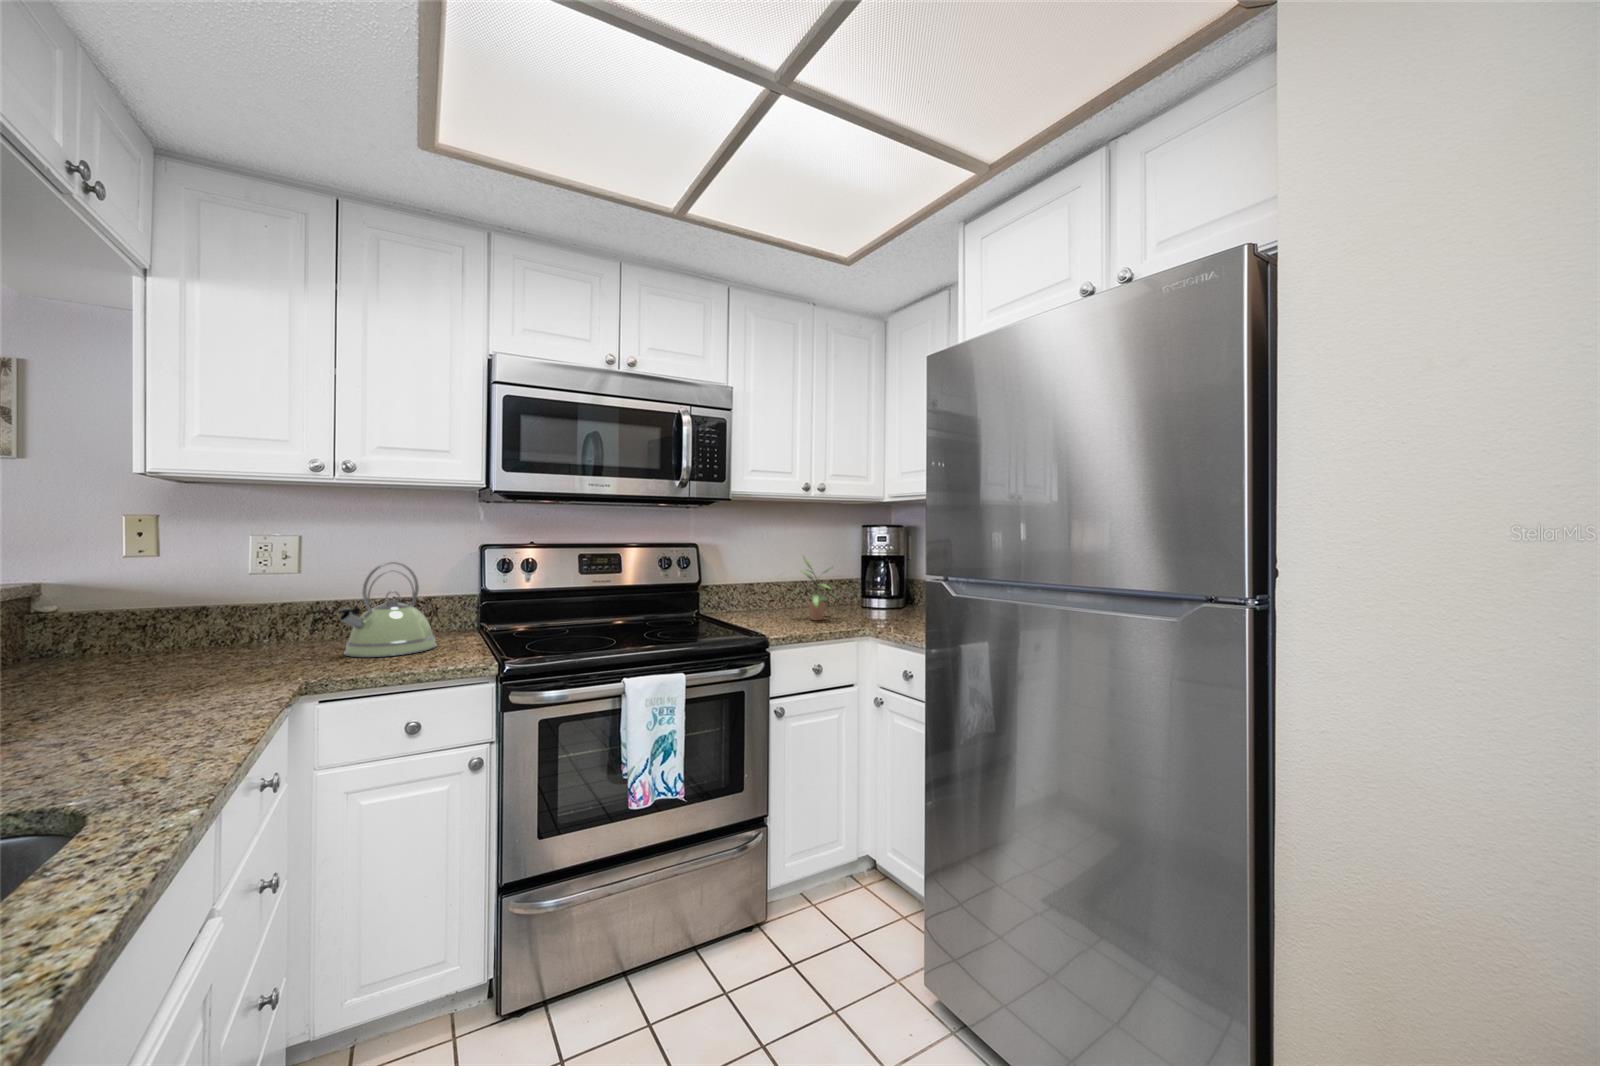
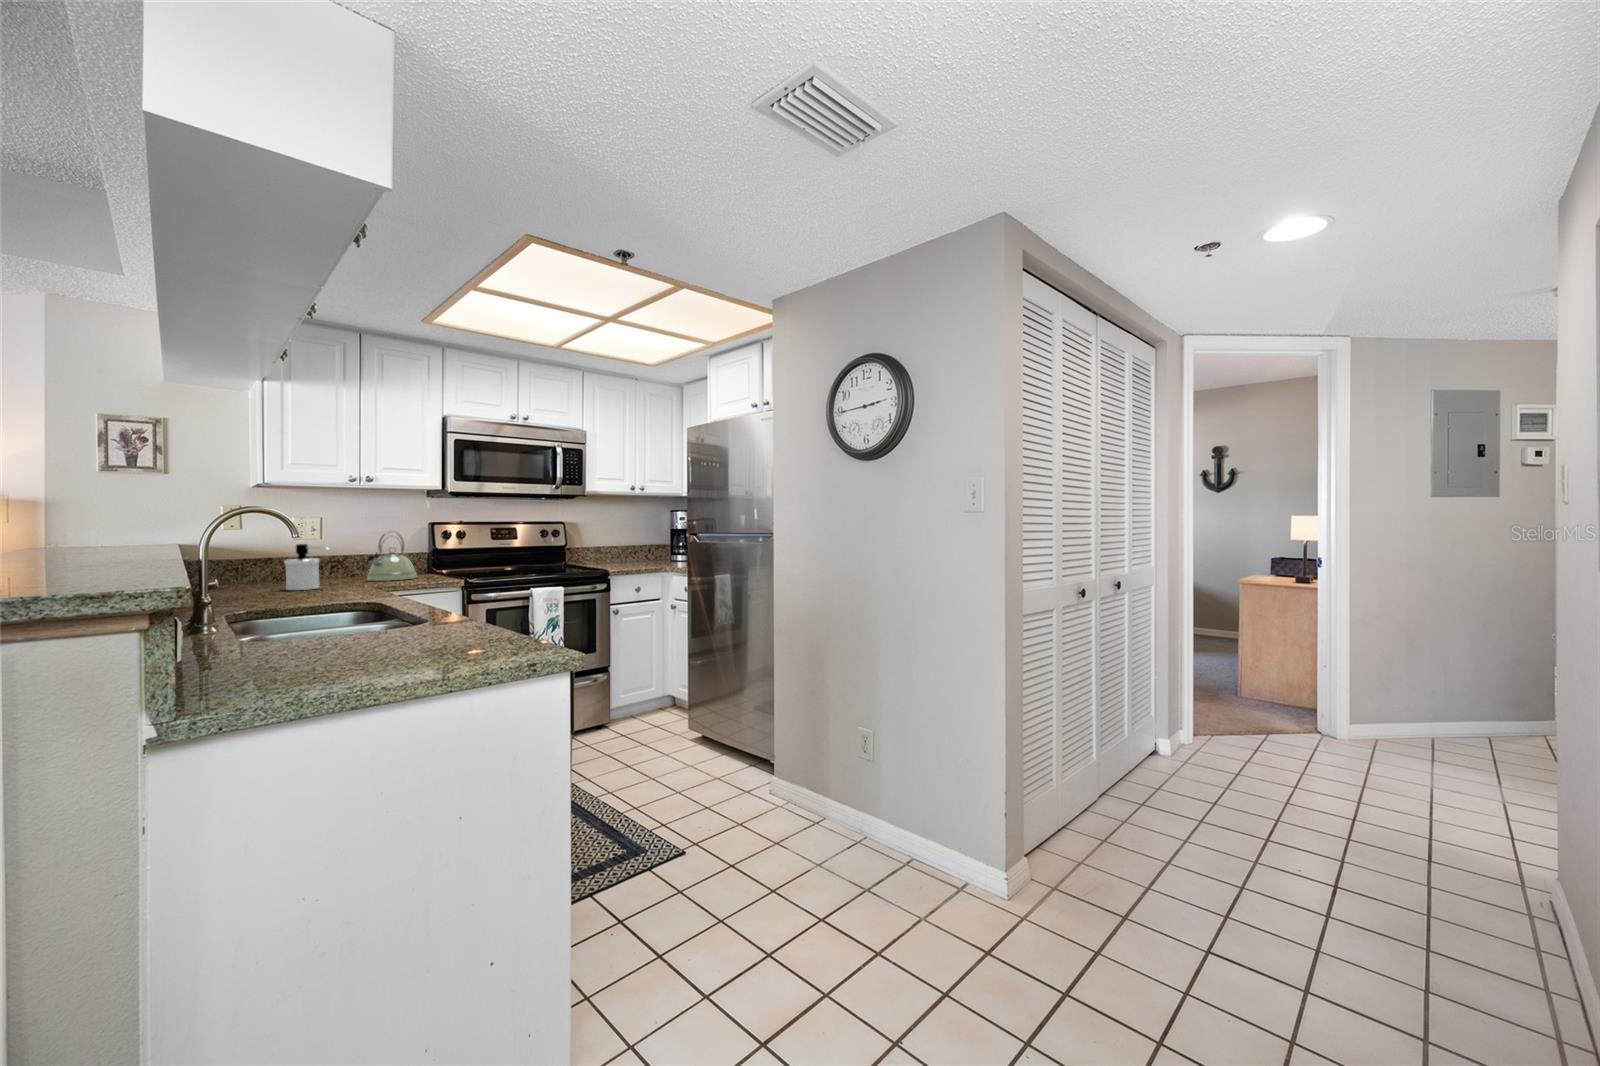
potted plant: present [801,557,838,620] -> none [620,528,654,565]
soap dispenser: none [133,595,222,693] -> present [284,544,332,590]

